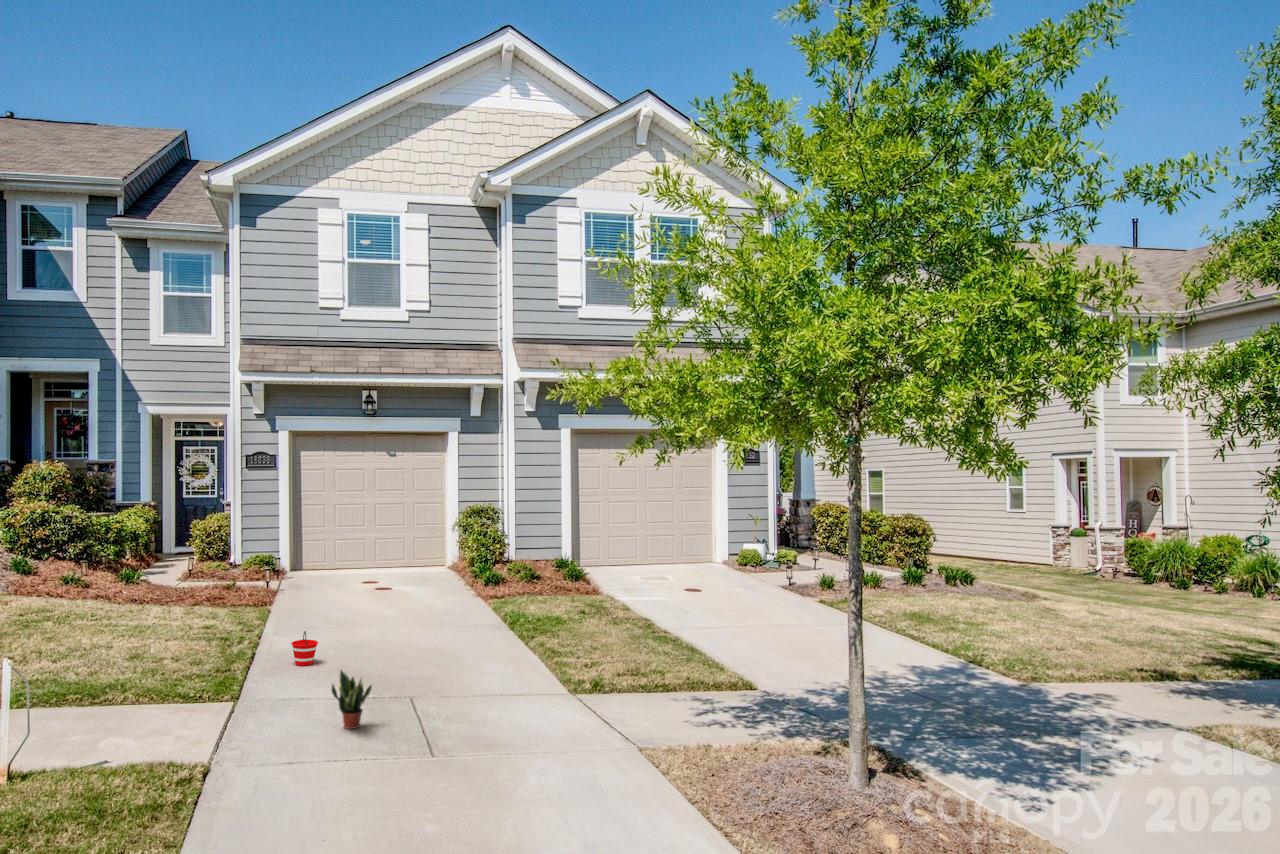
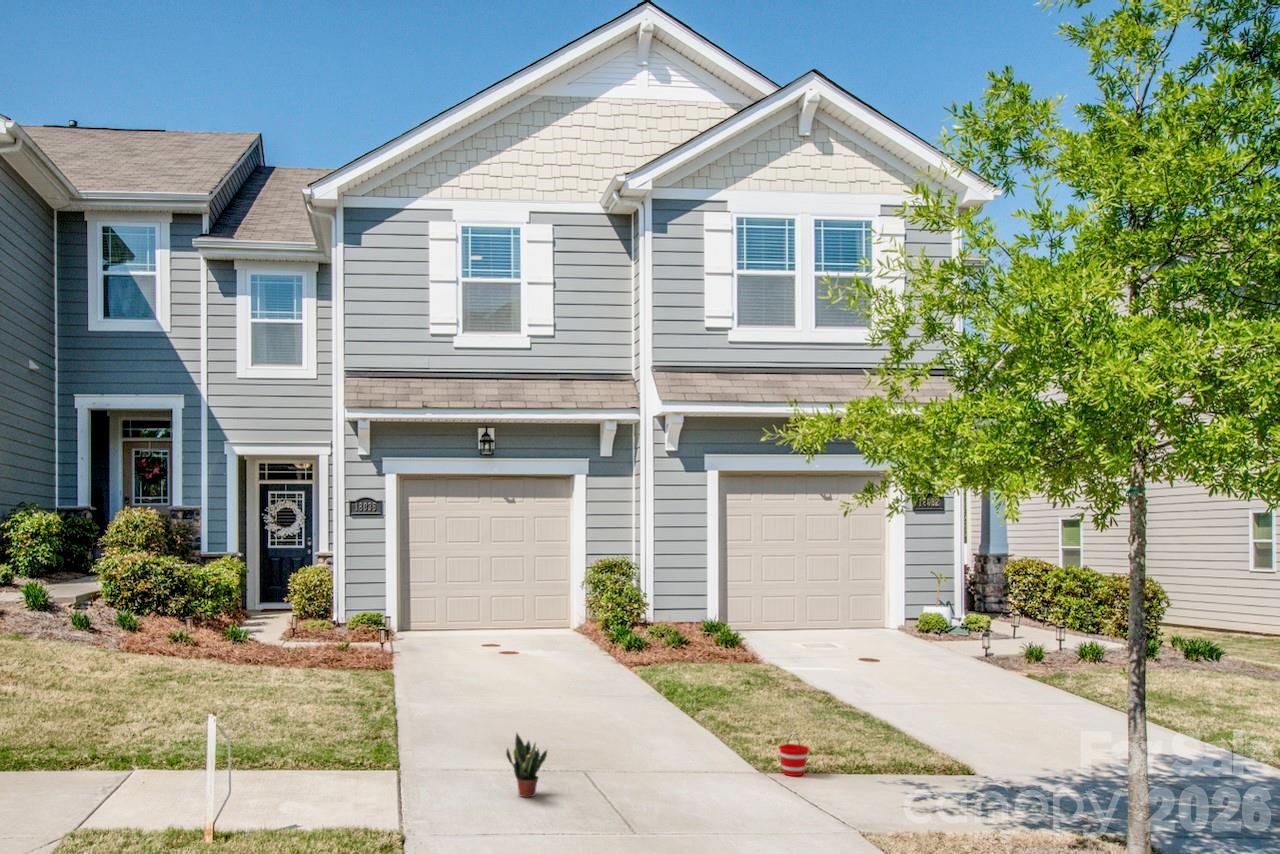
bucket: present [291,631,318,666] -> present [779,739,809,776]

